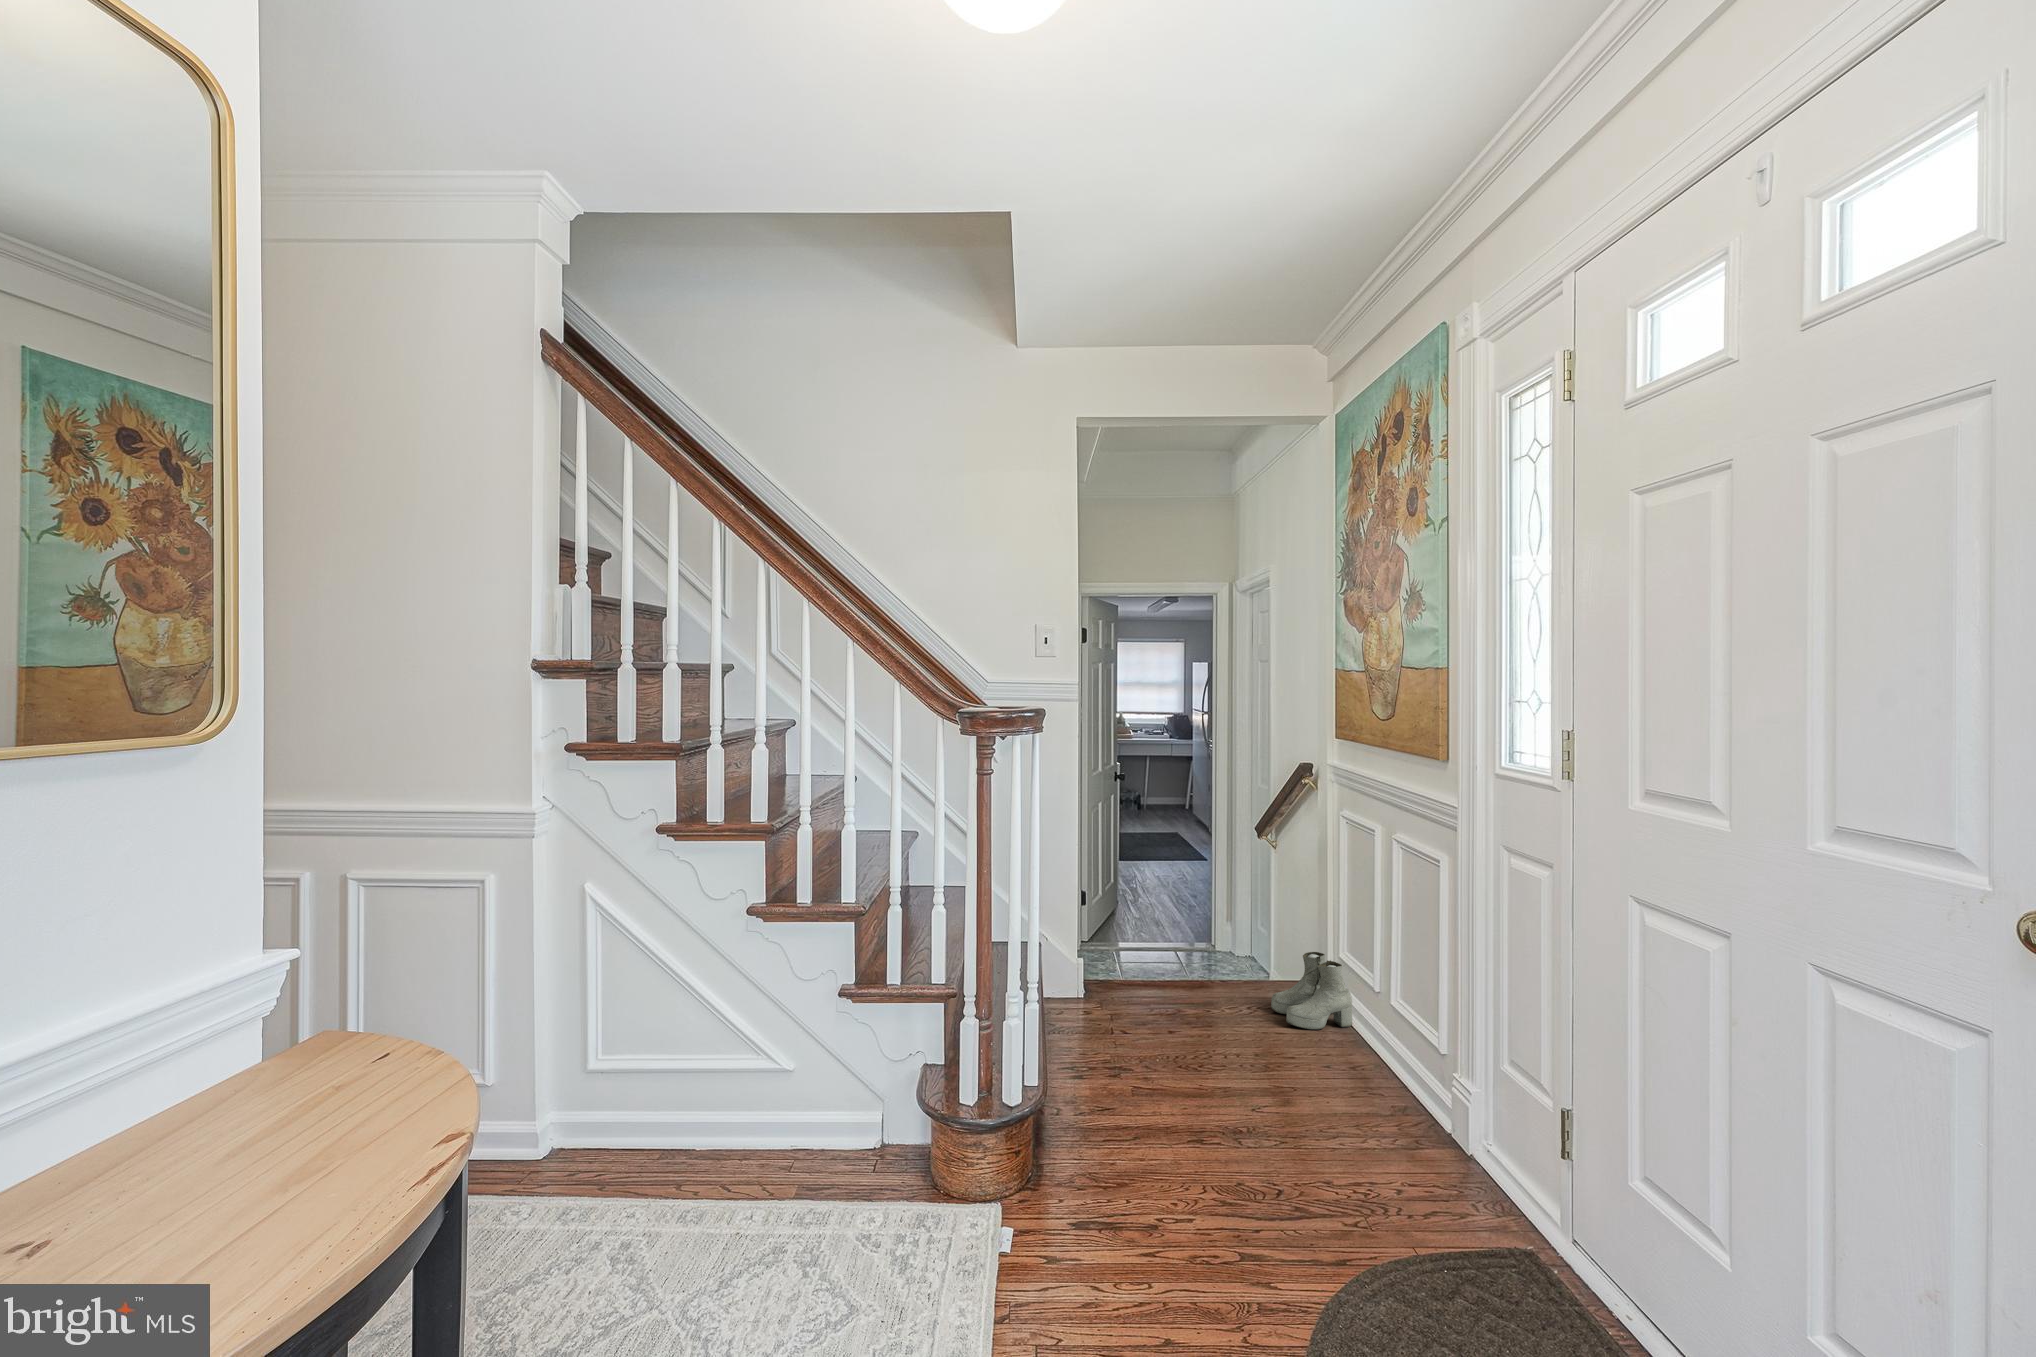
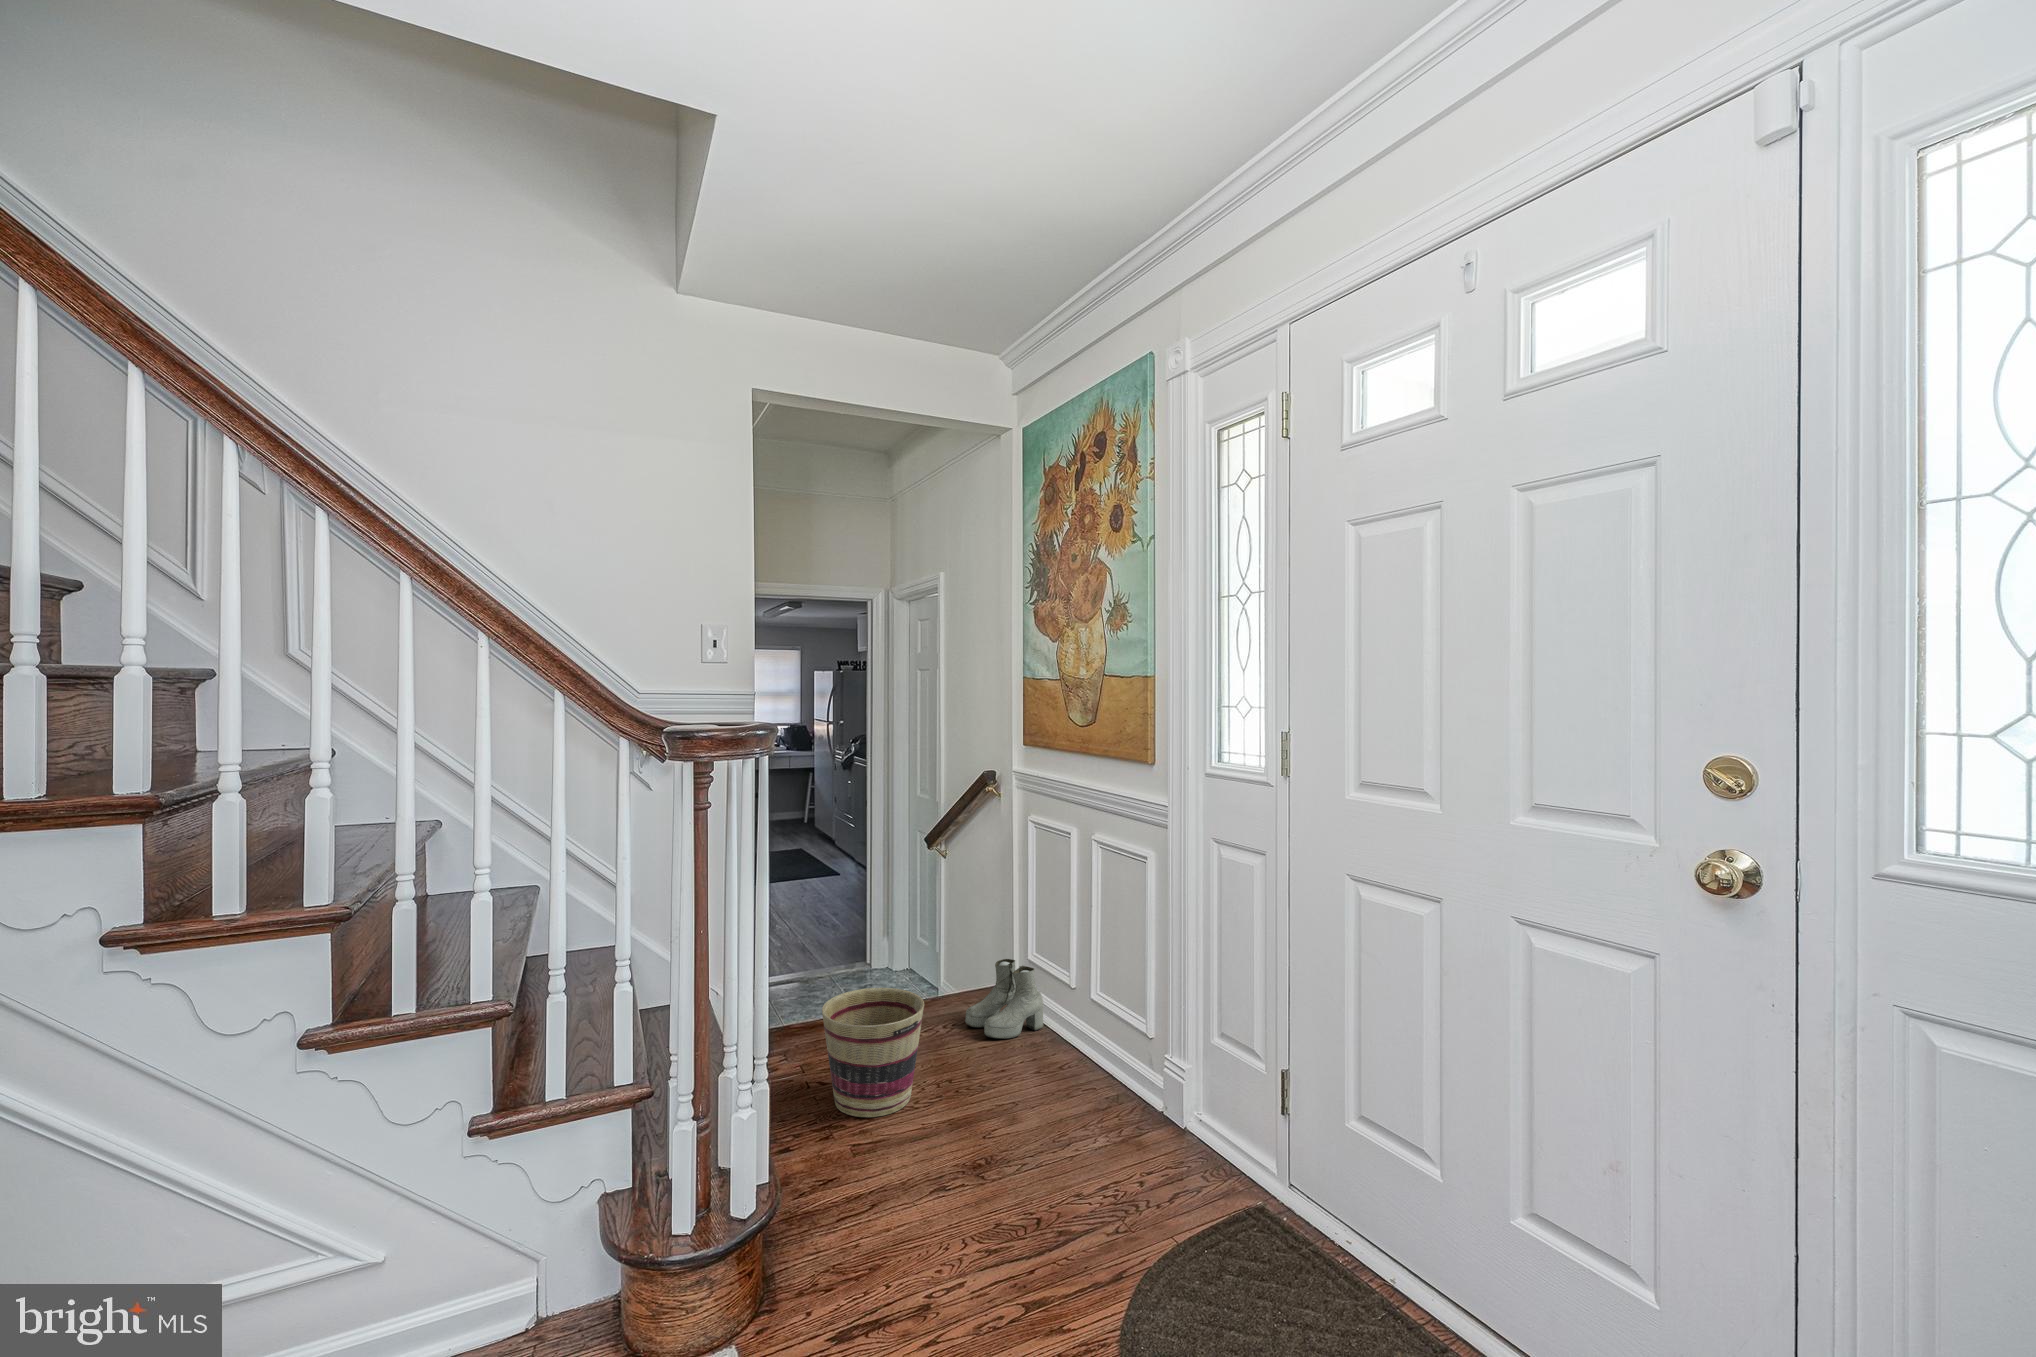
basket: none [1116,956,1210,1071] -> present [822,988,924,1117]

